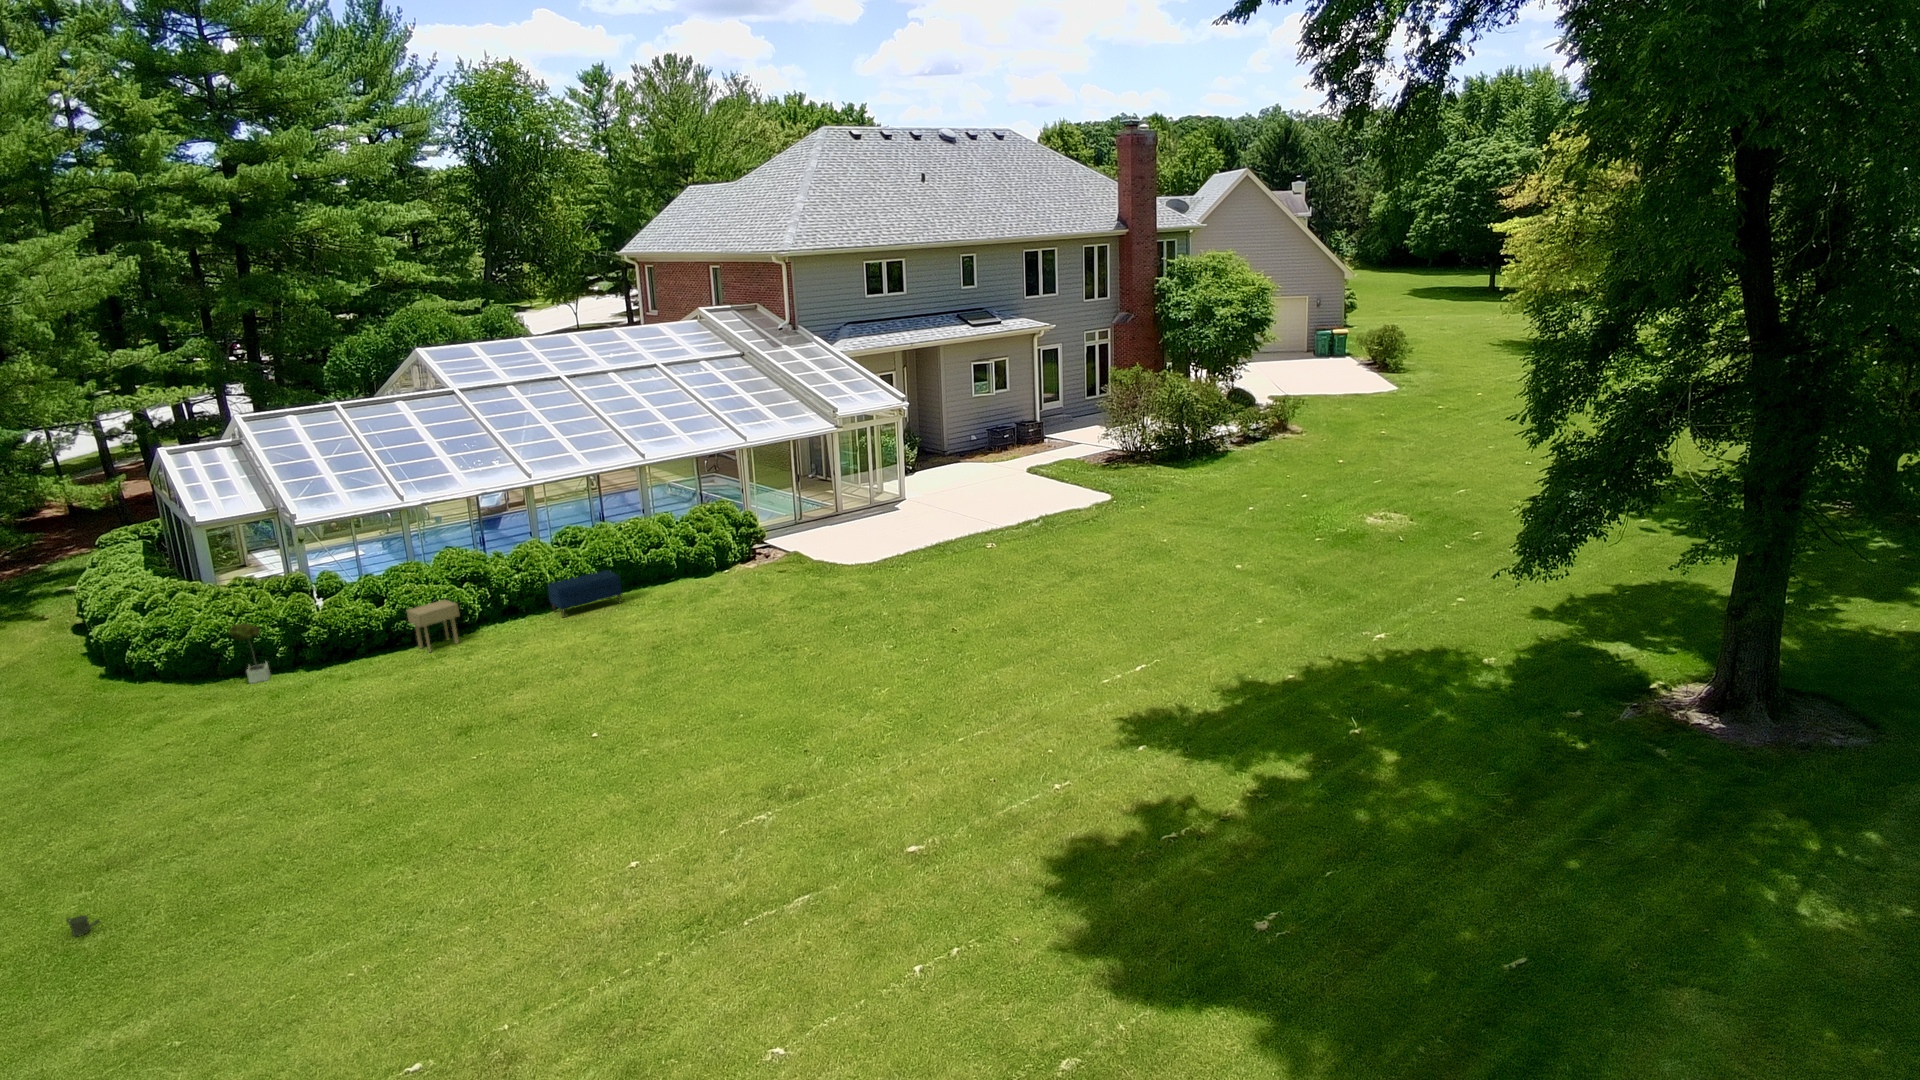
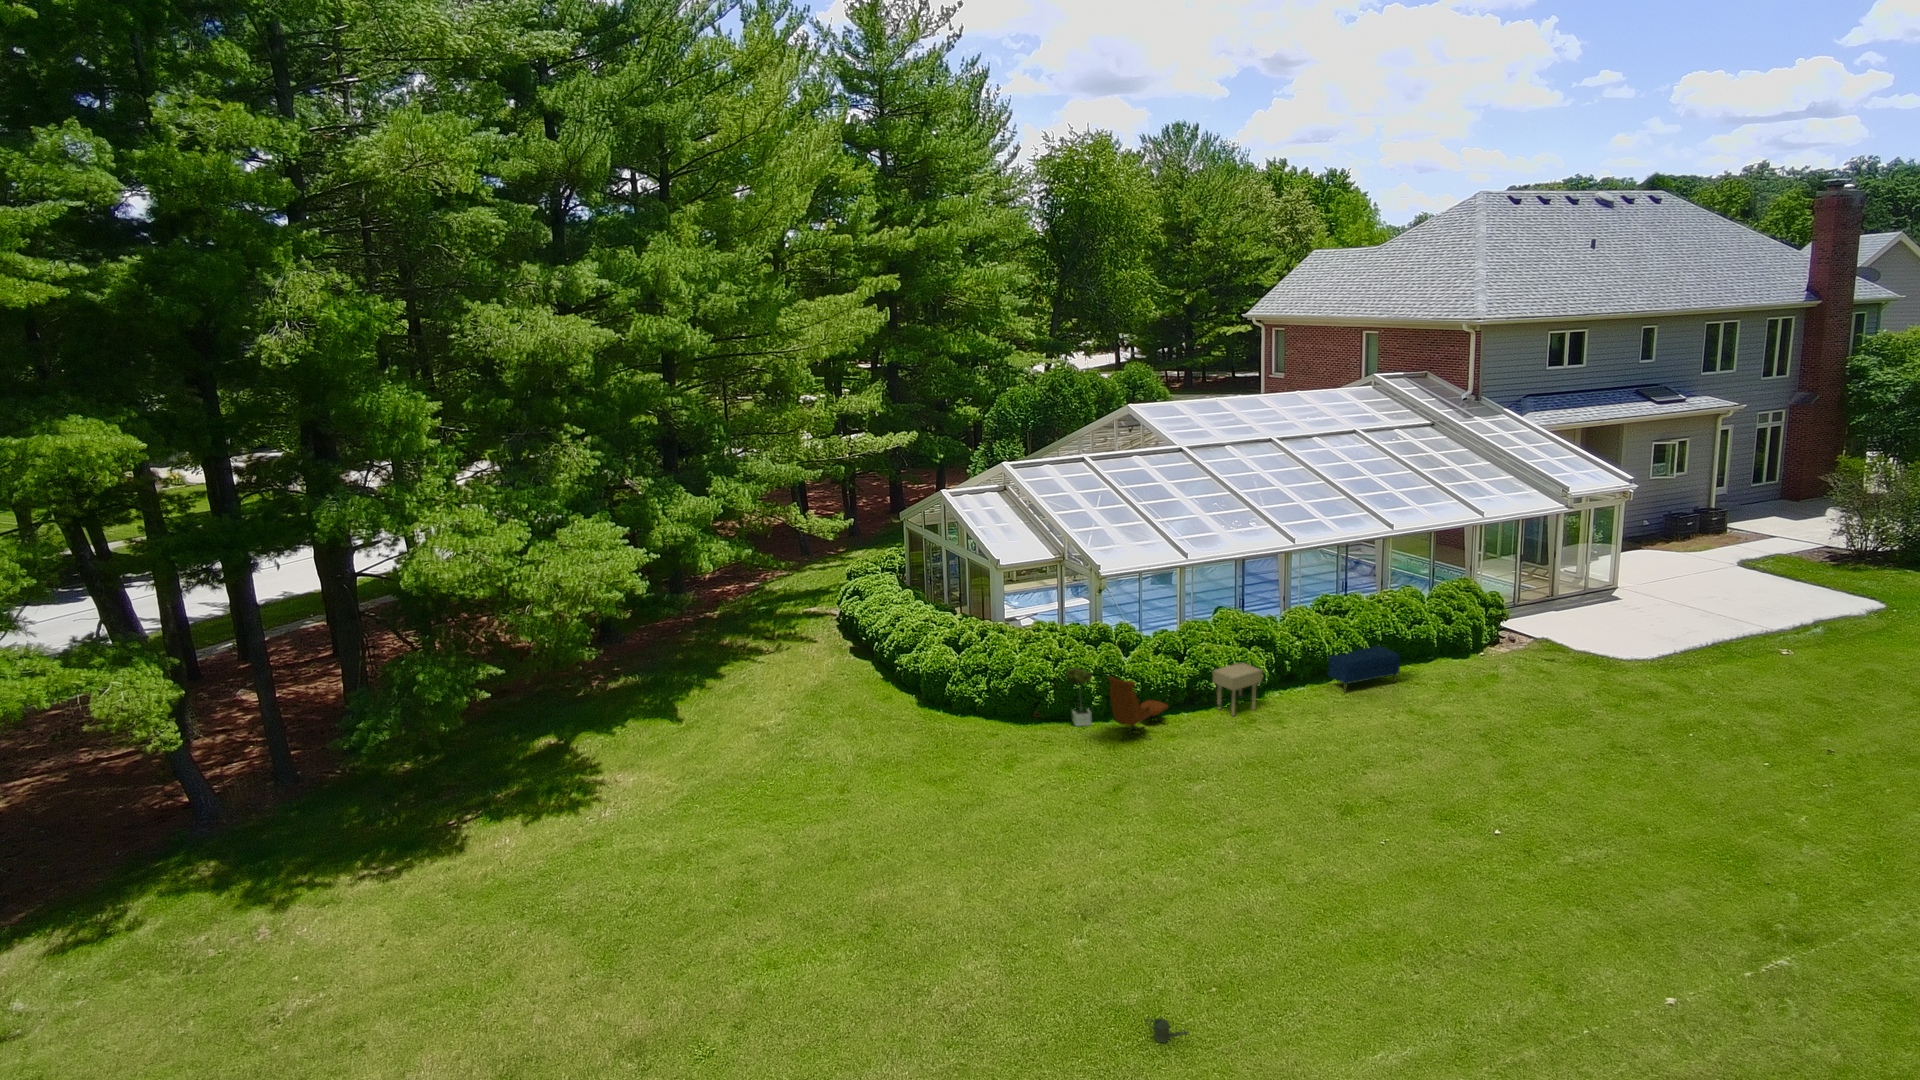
lounge chair: none [261,626,355,690] -> present [1109,676,1168,736]

